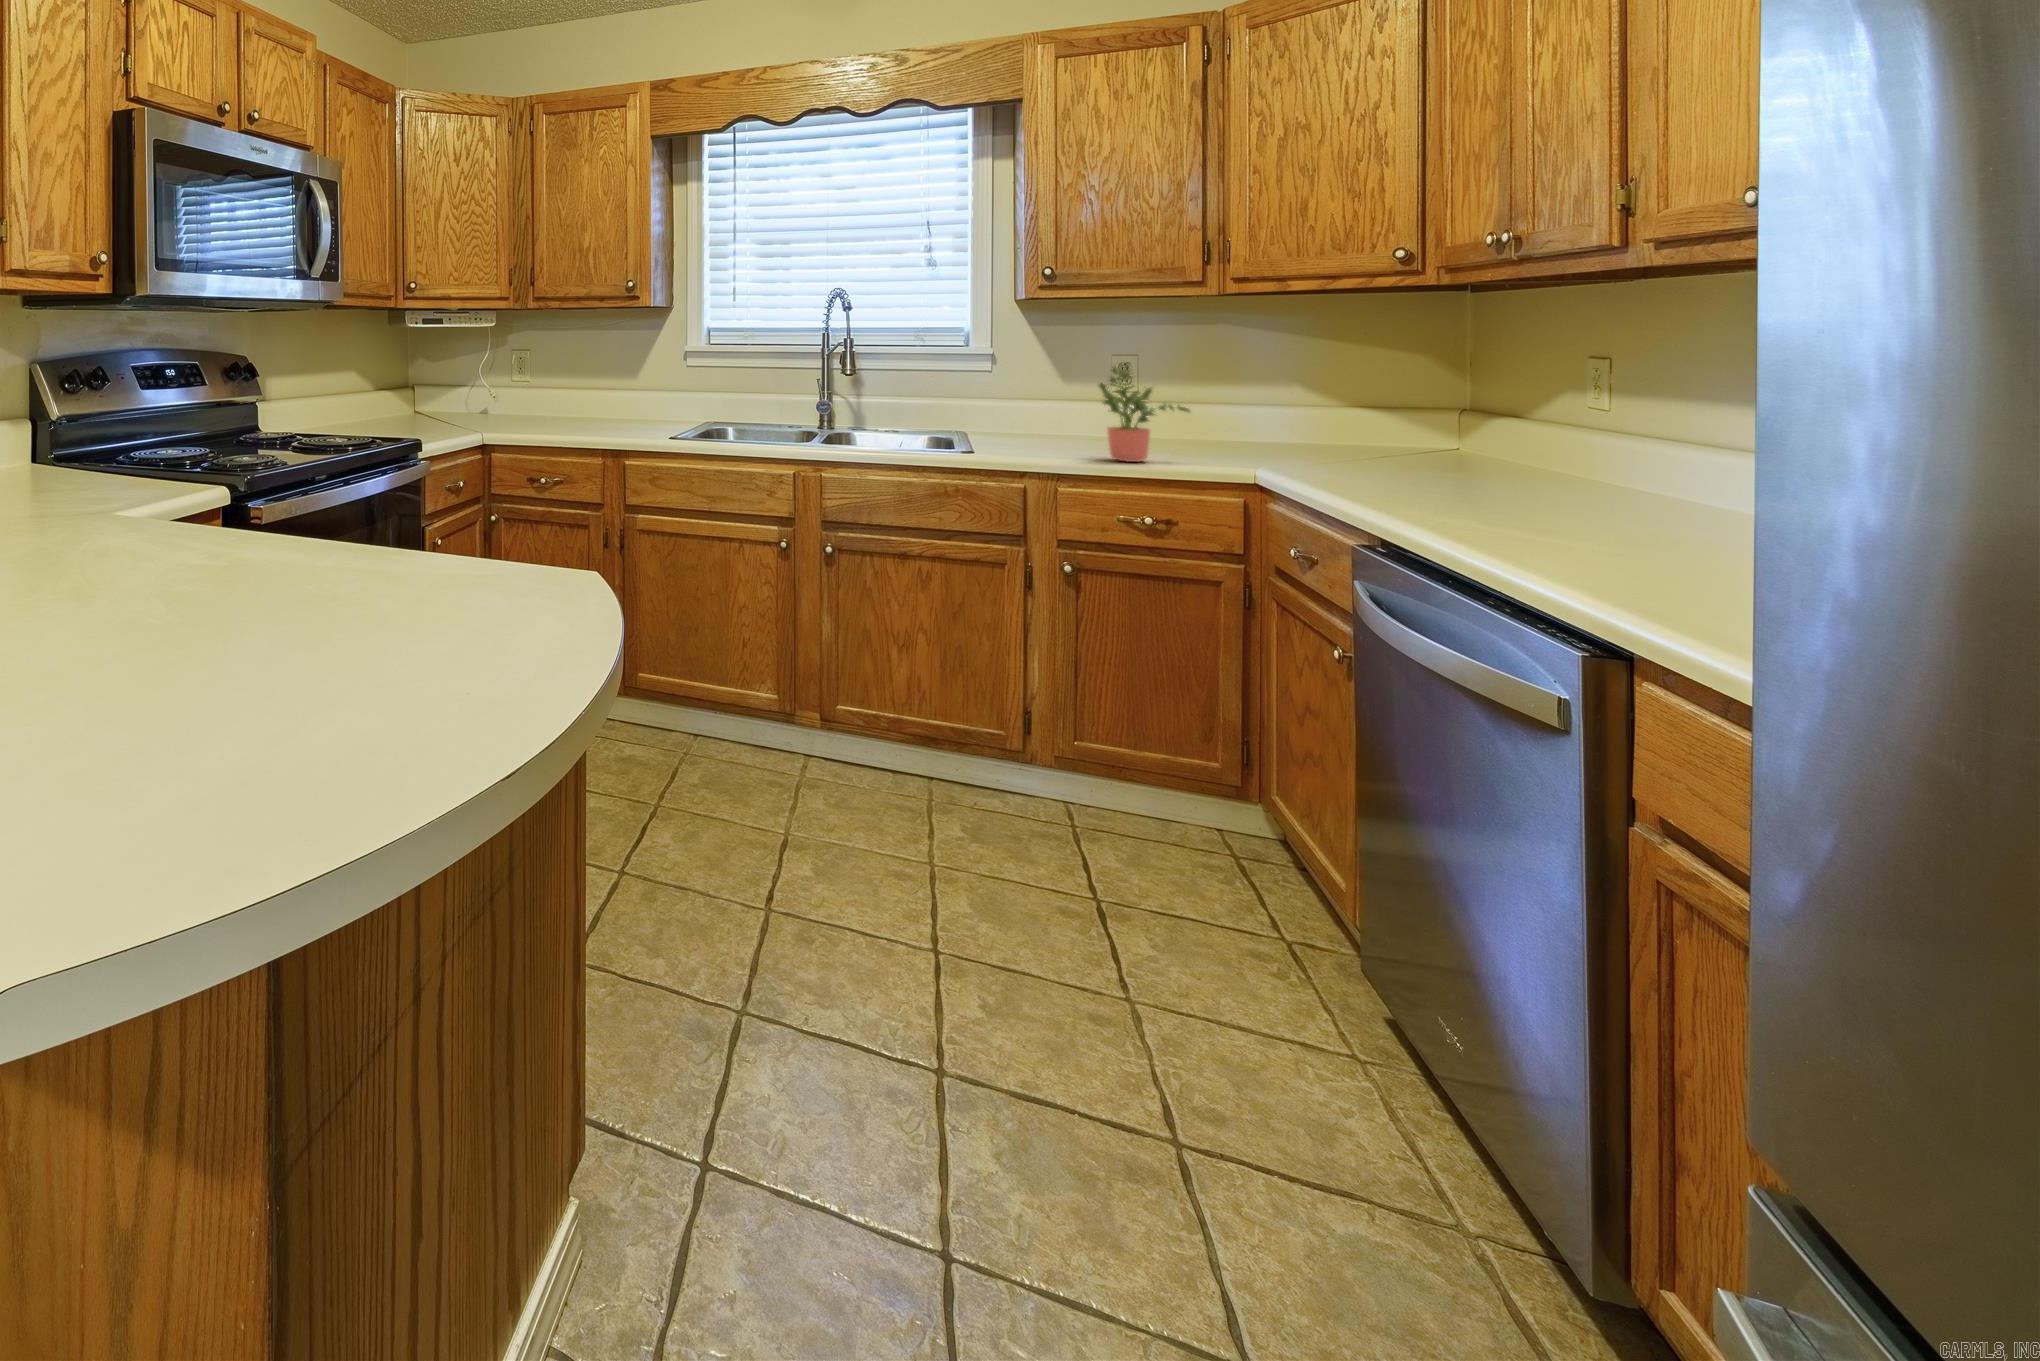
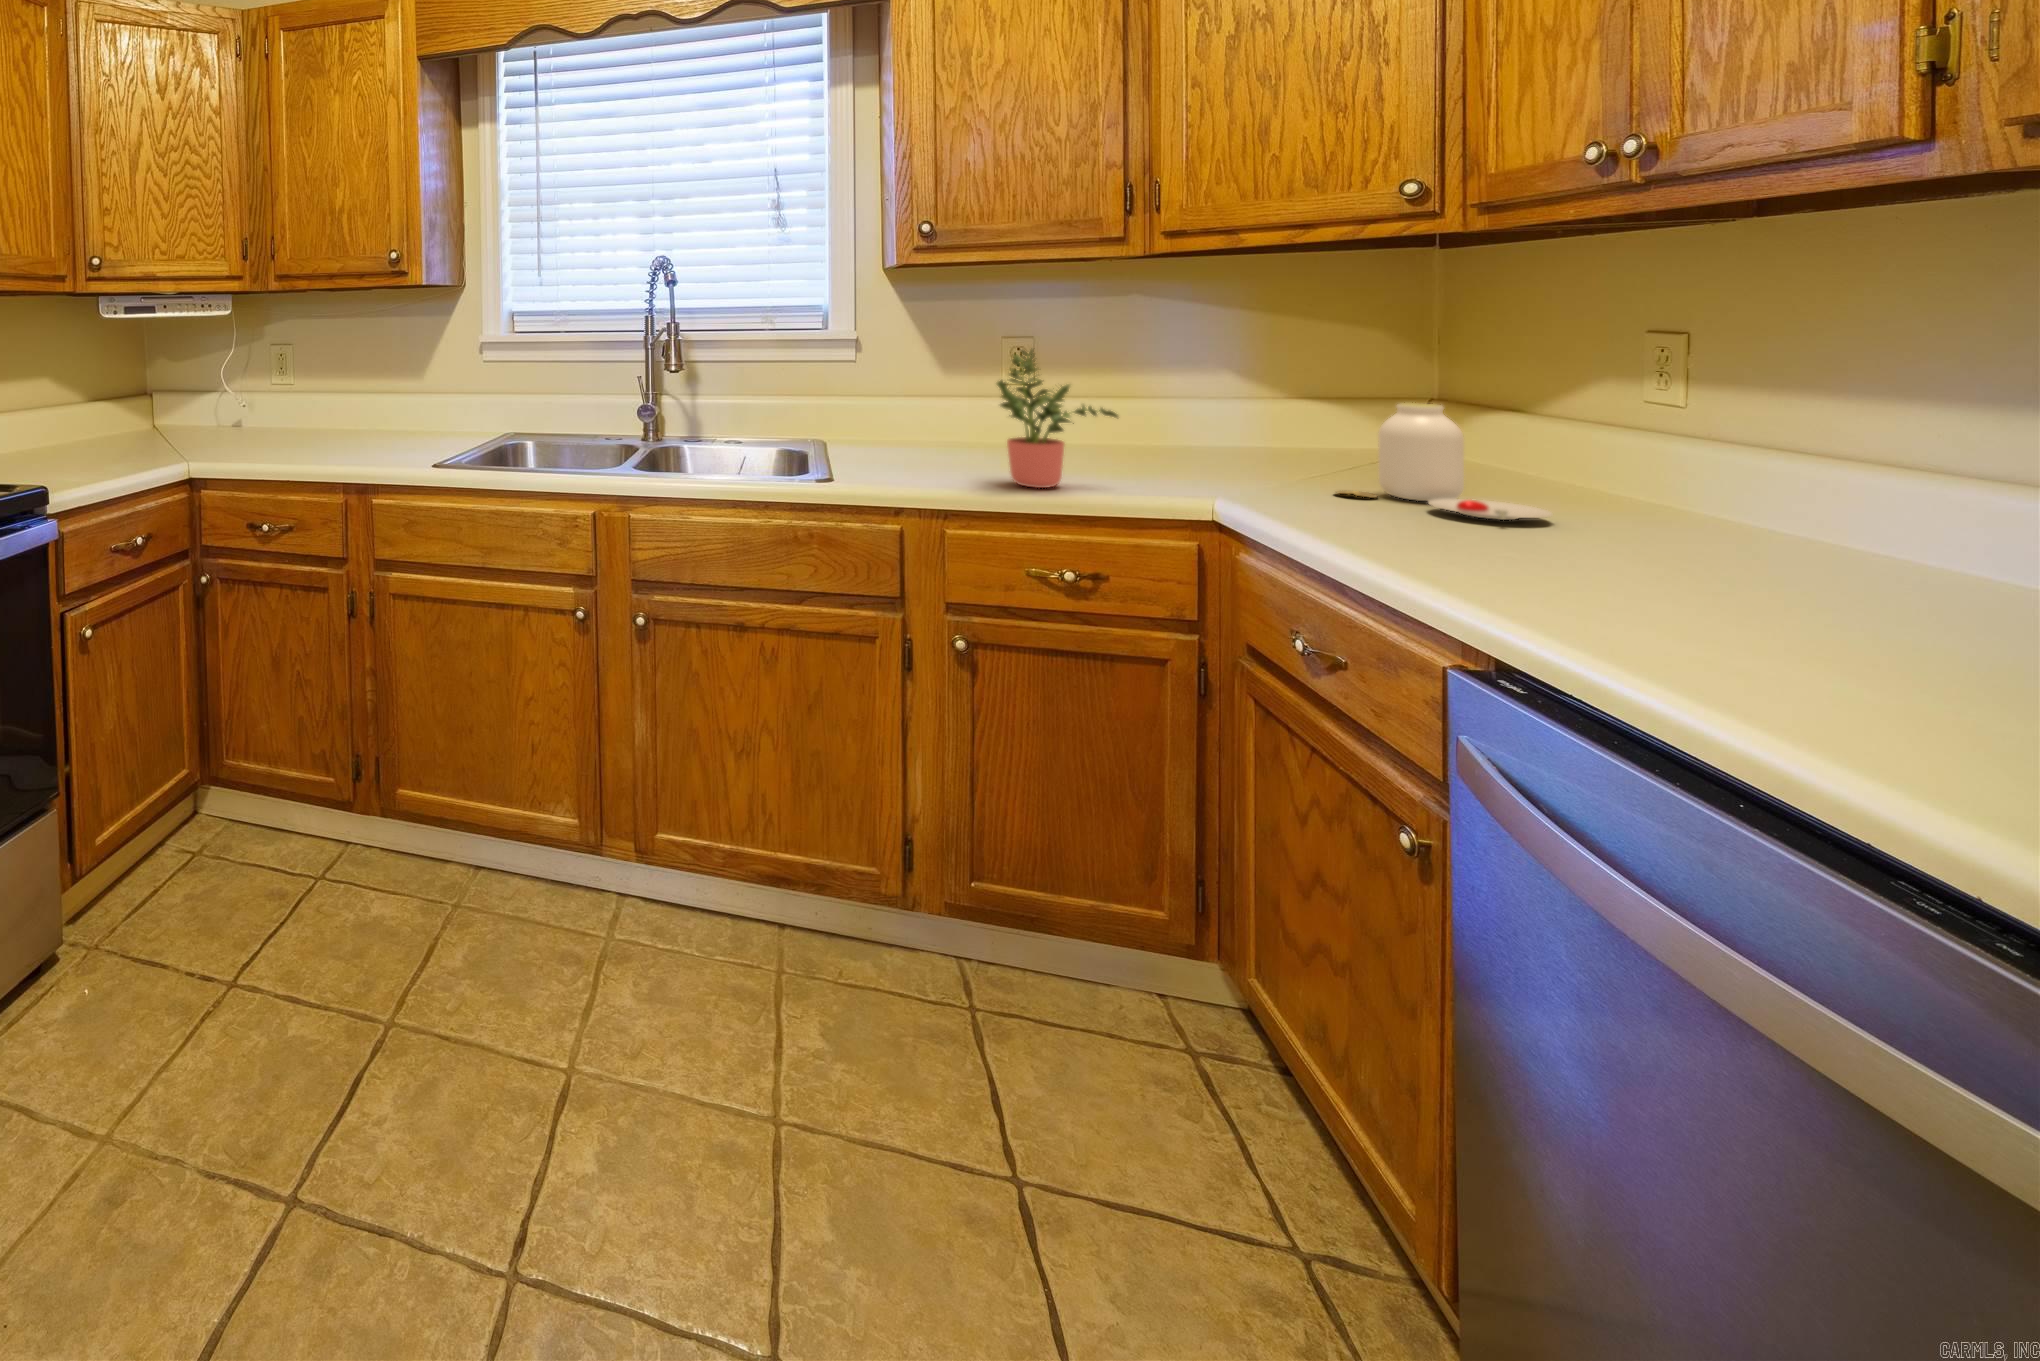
jar: none [1350,406,1490,482] -> present [1338,403,1552,520]

